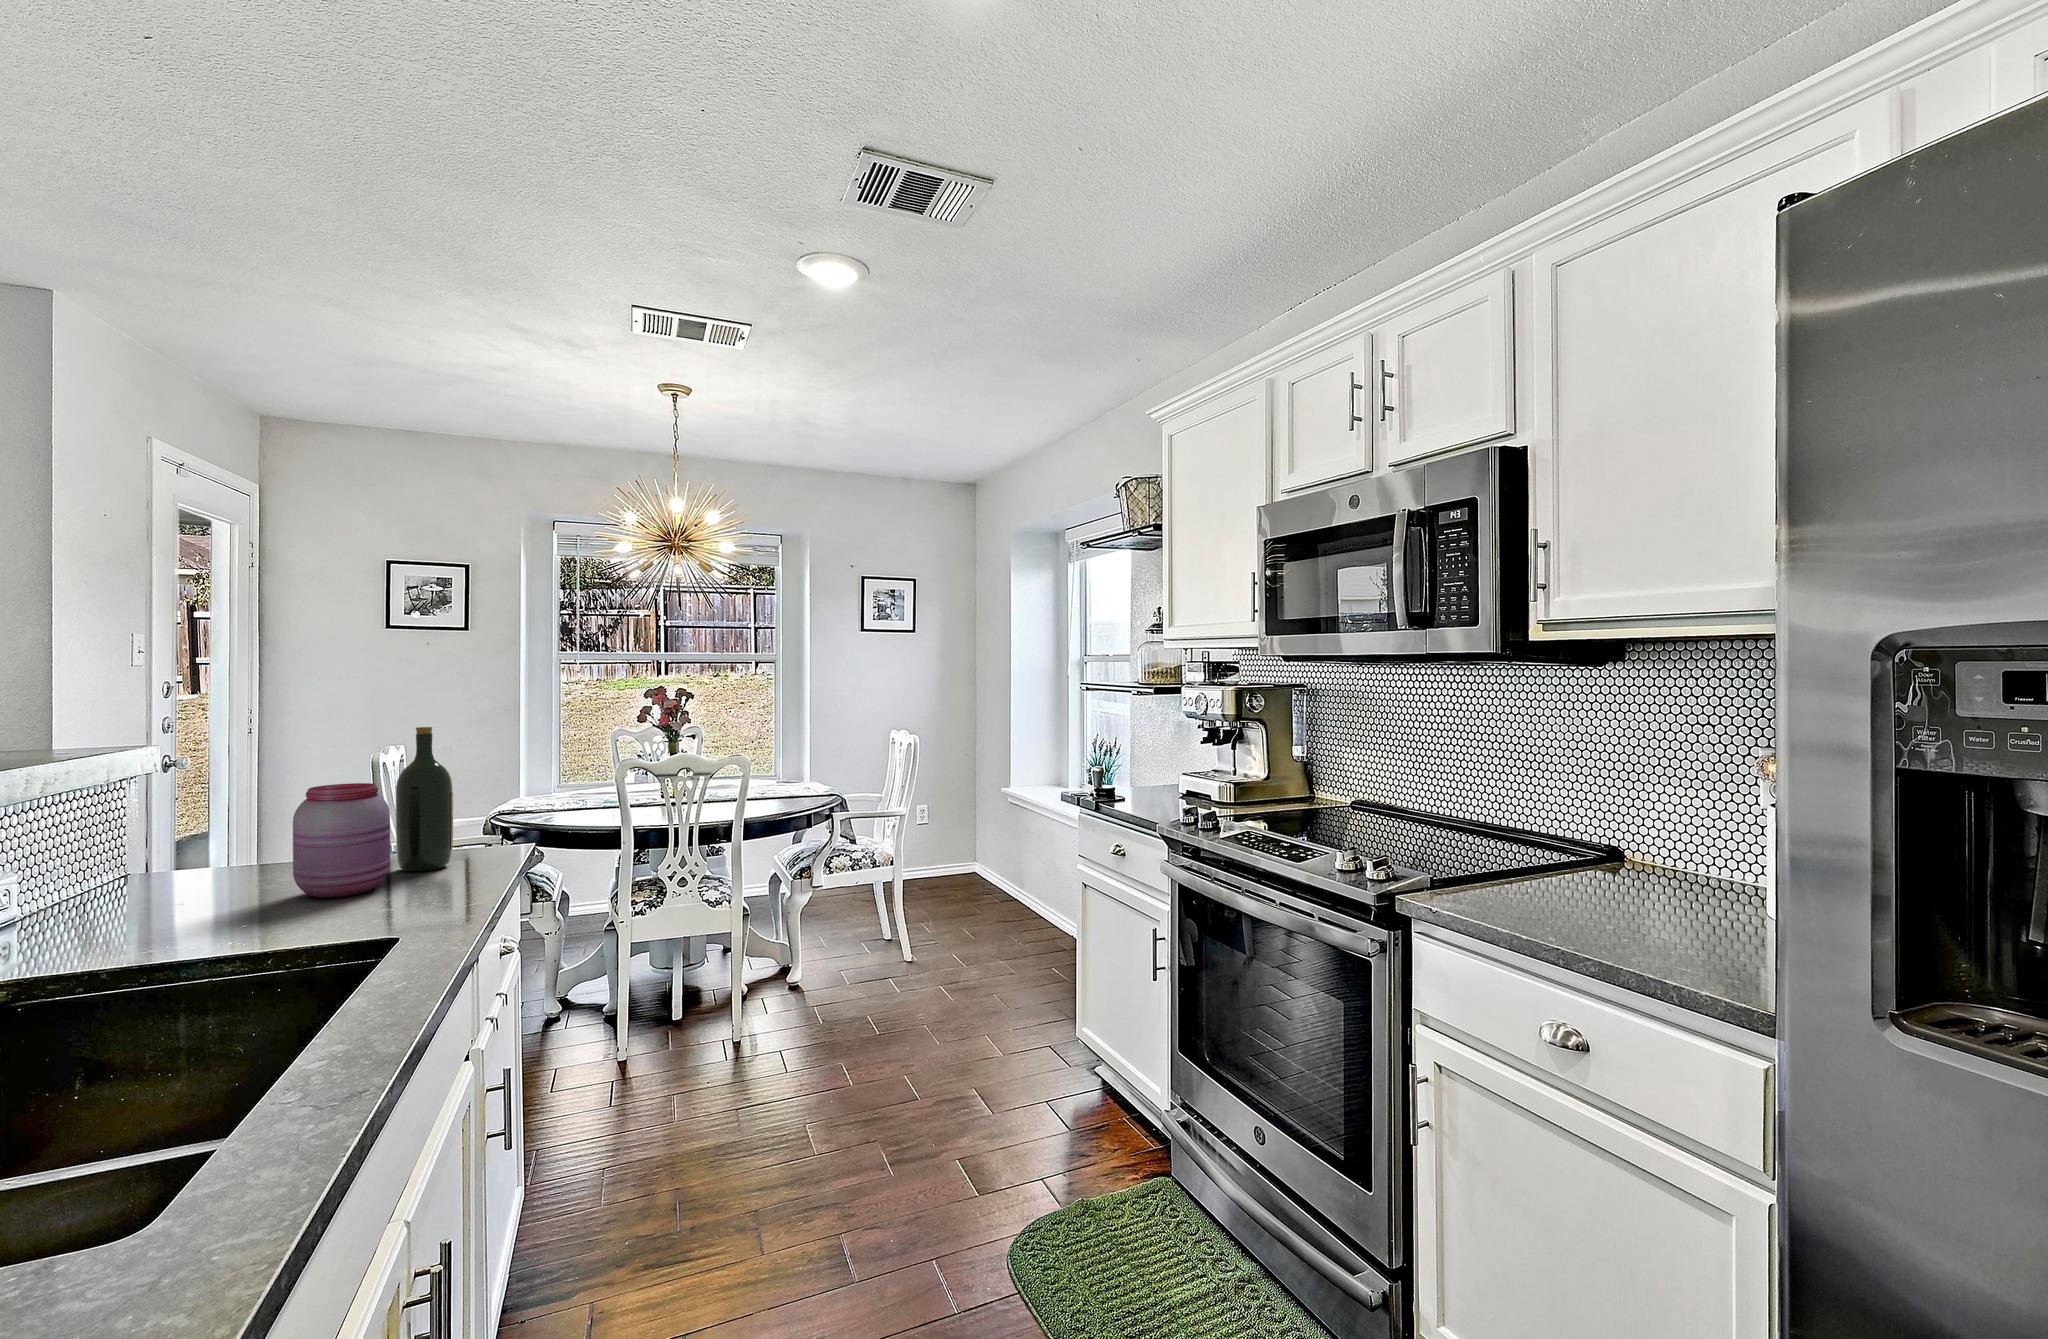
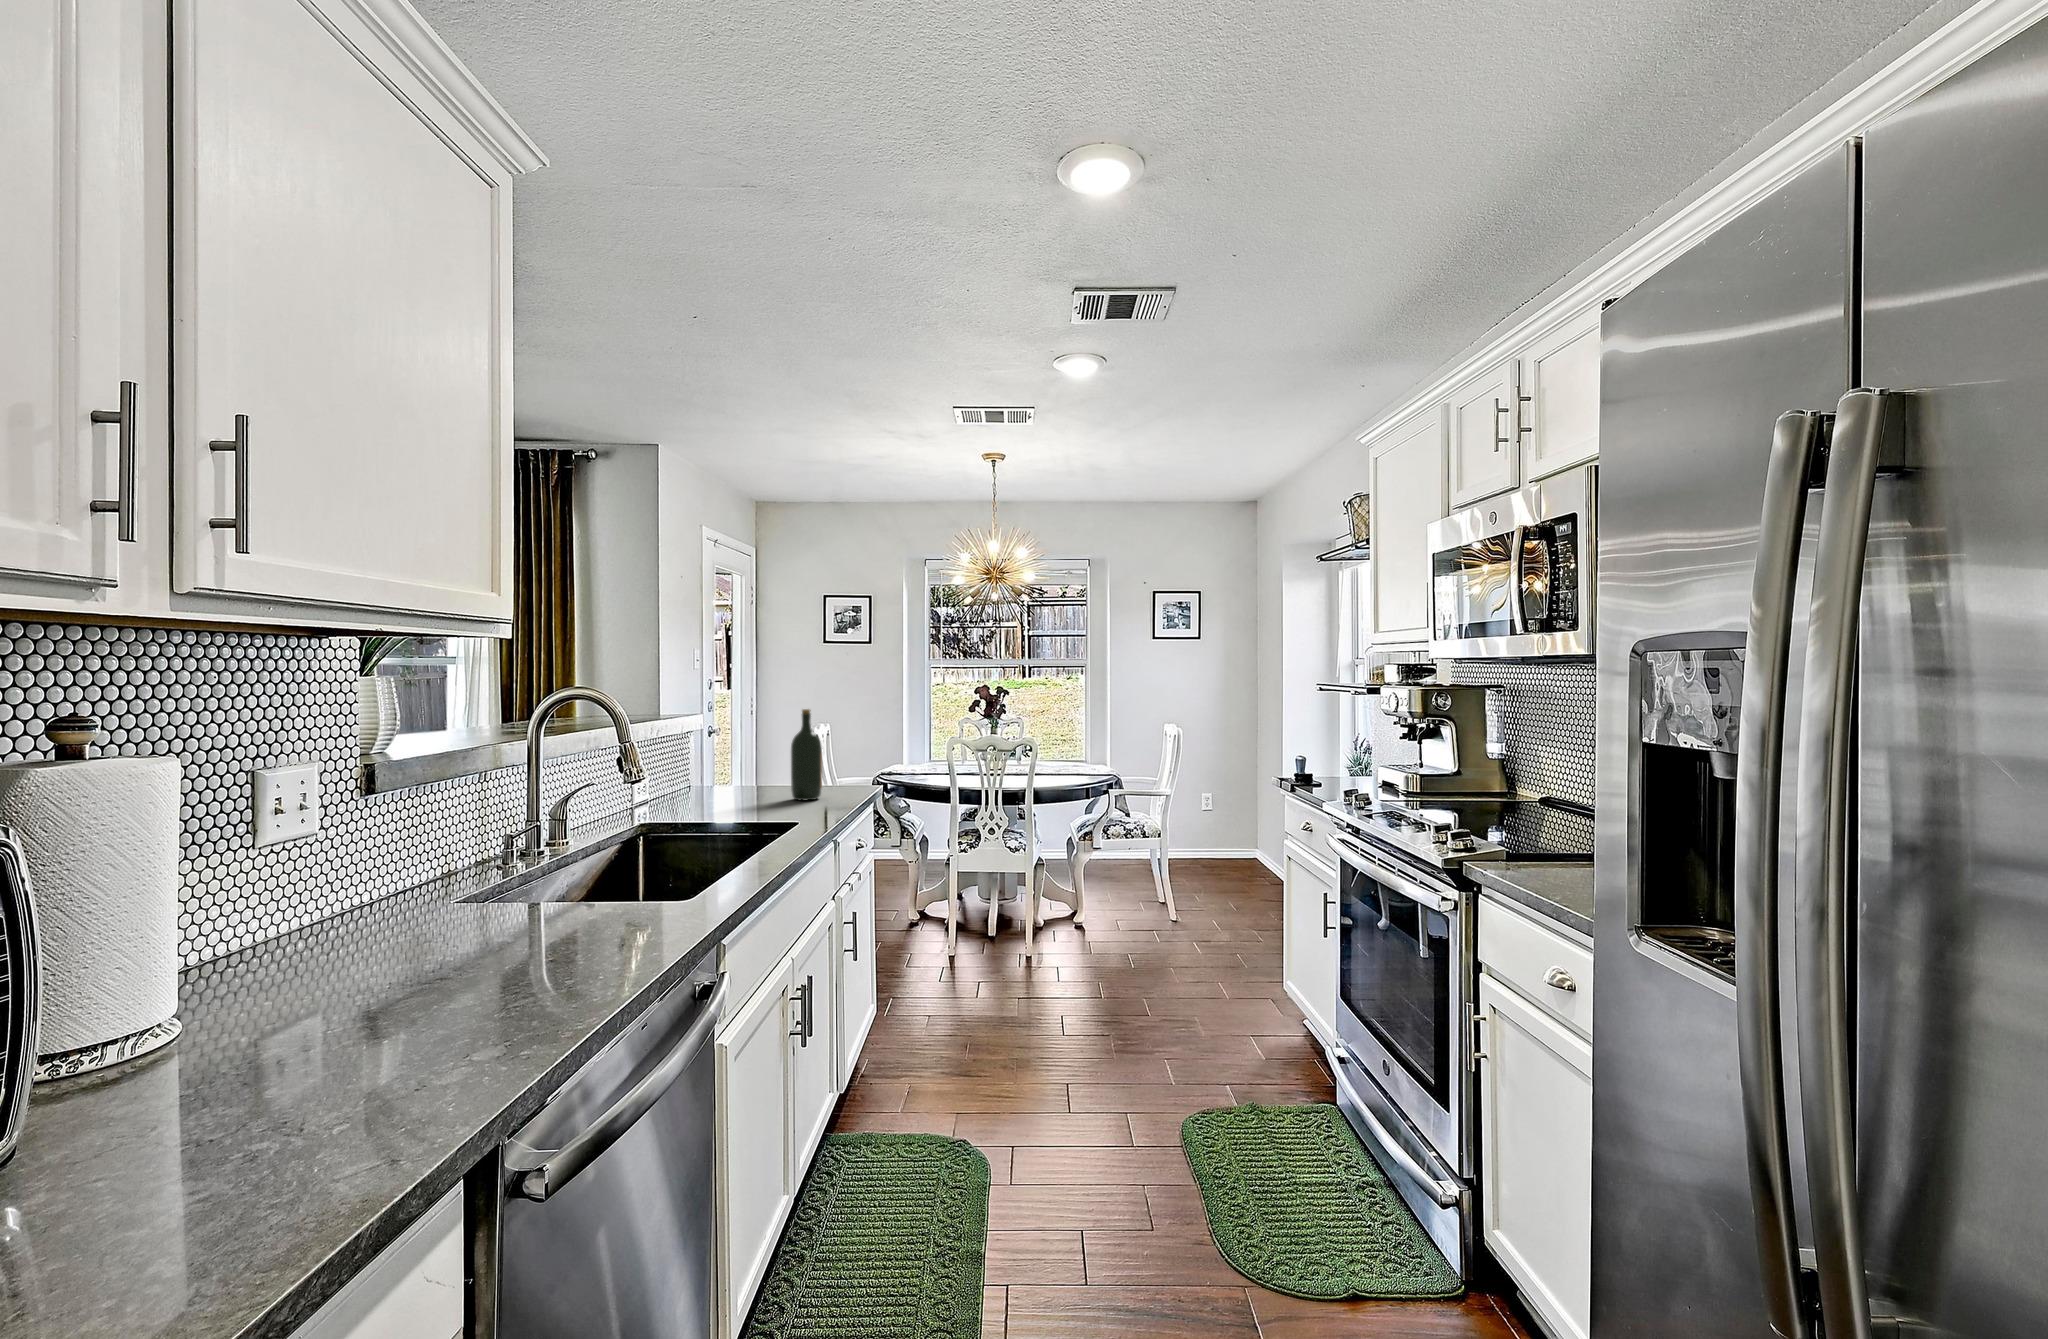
jar: present [293,783,390,898] -> none [735,743,784,810]

